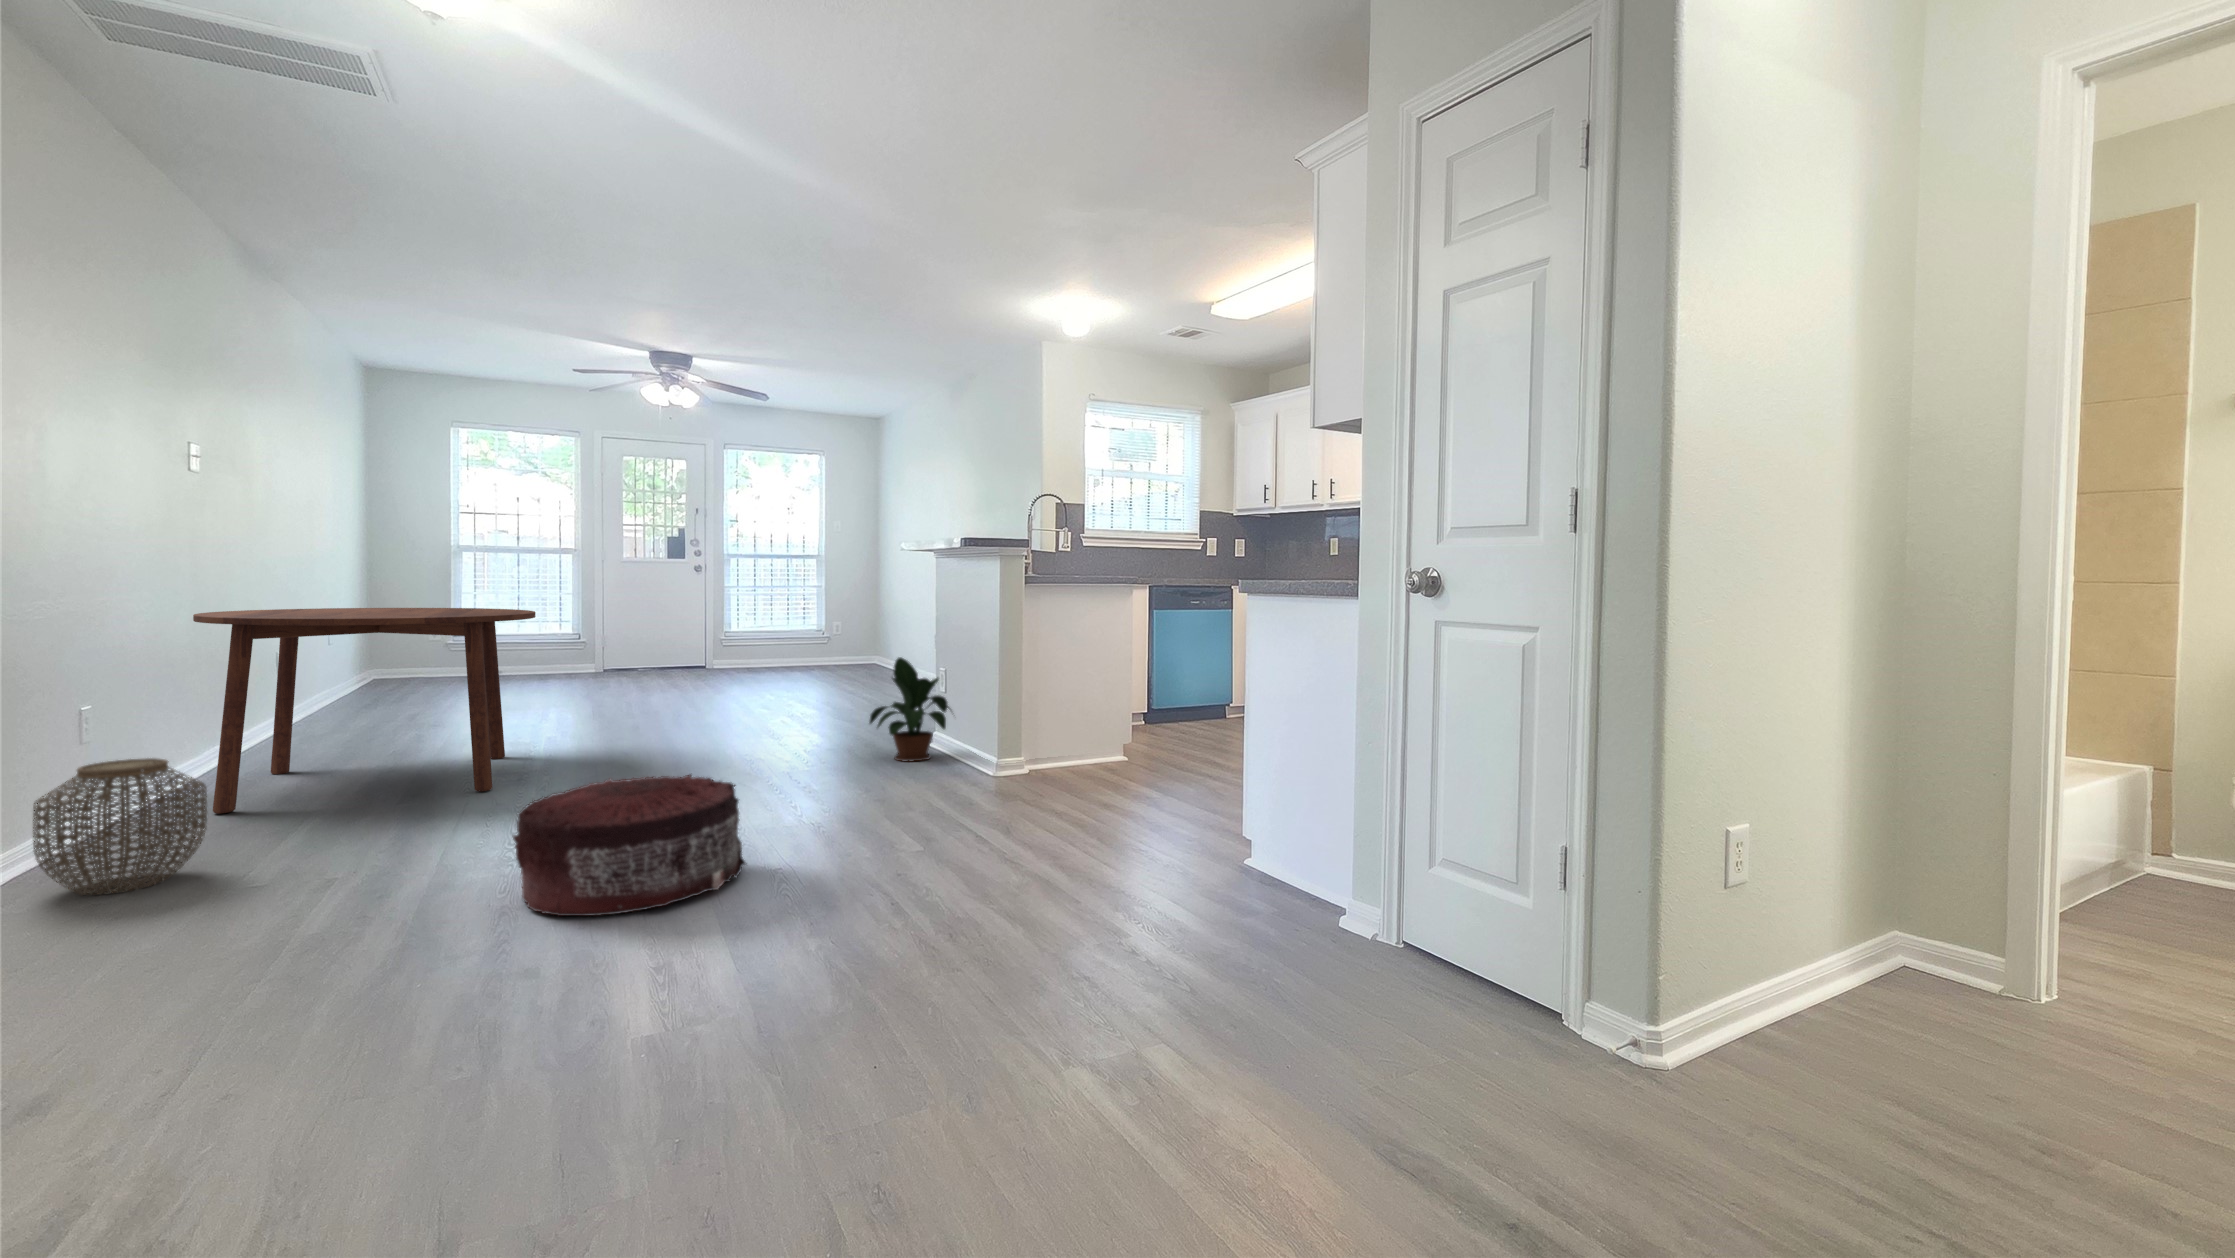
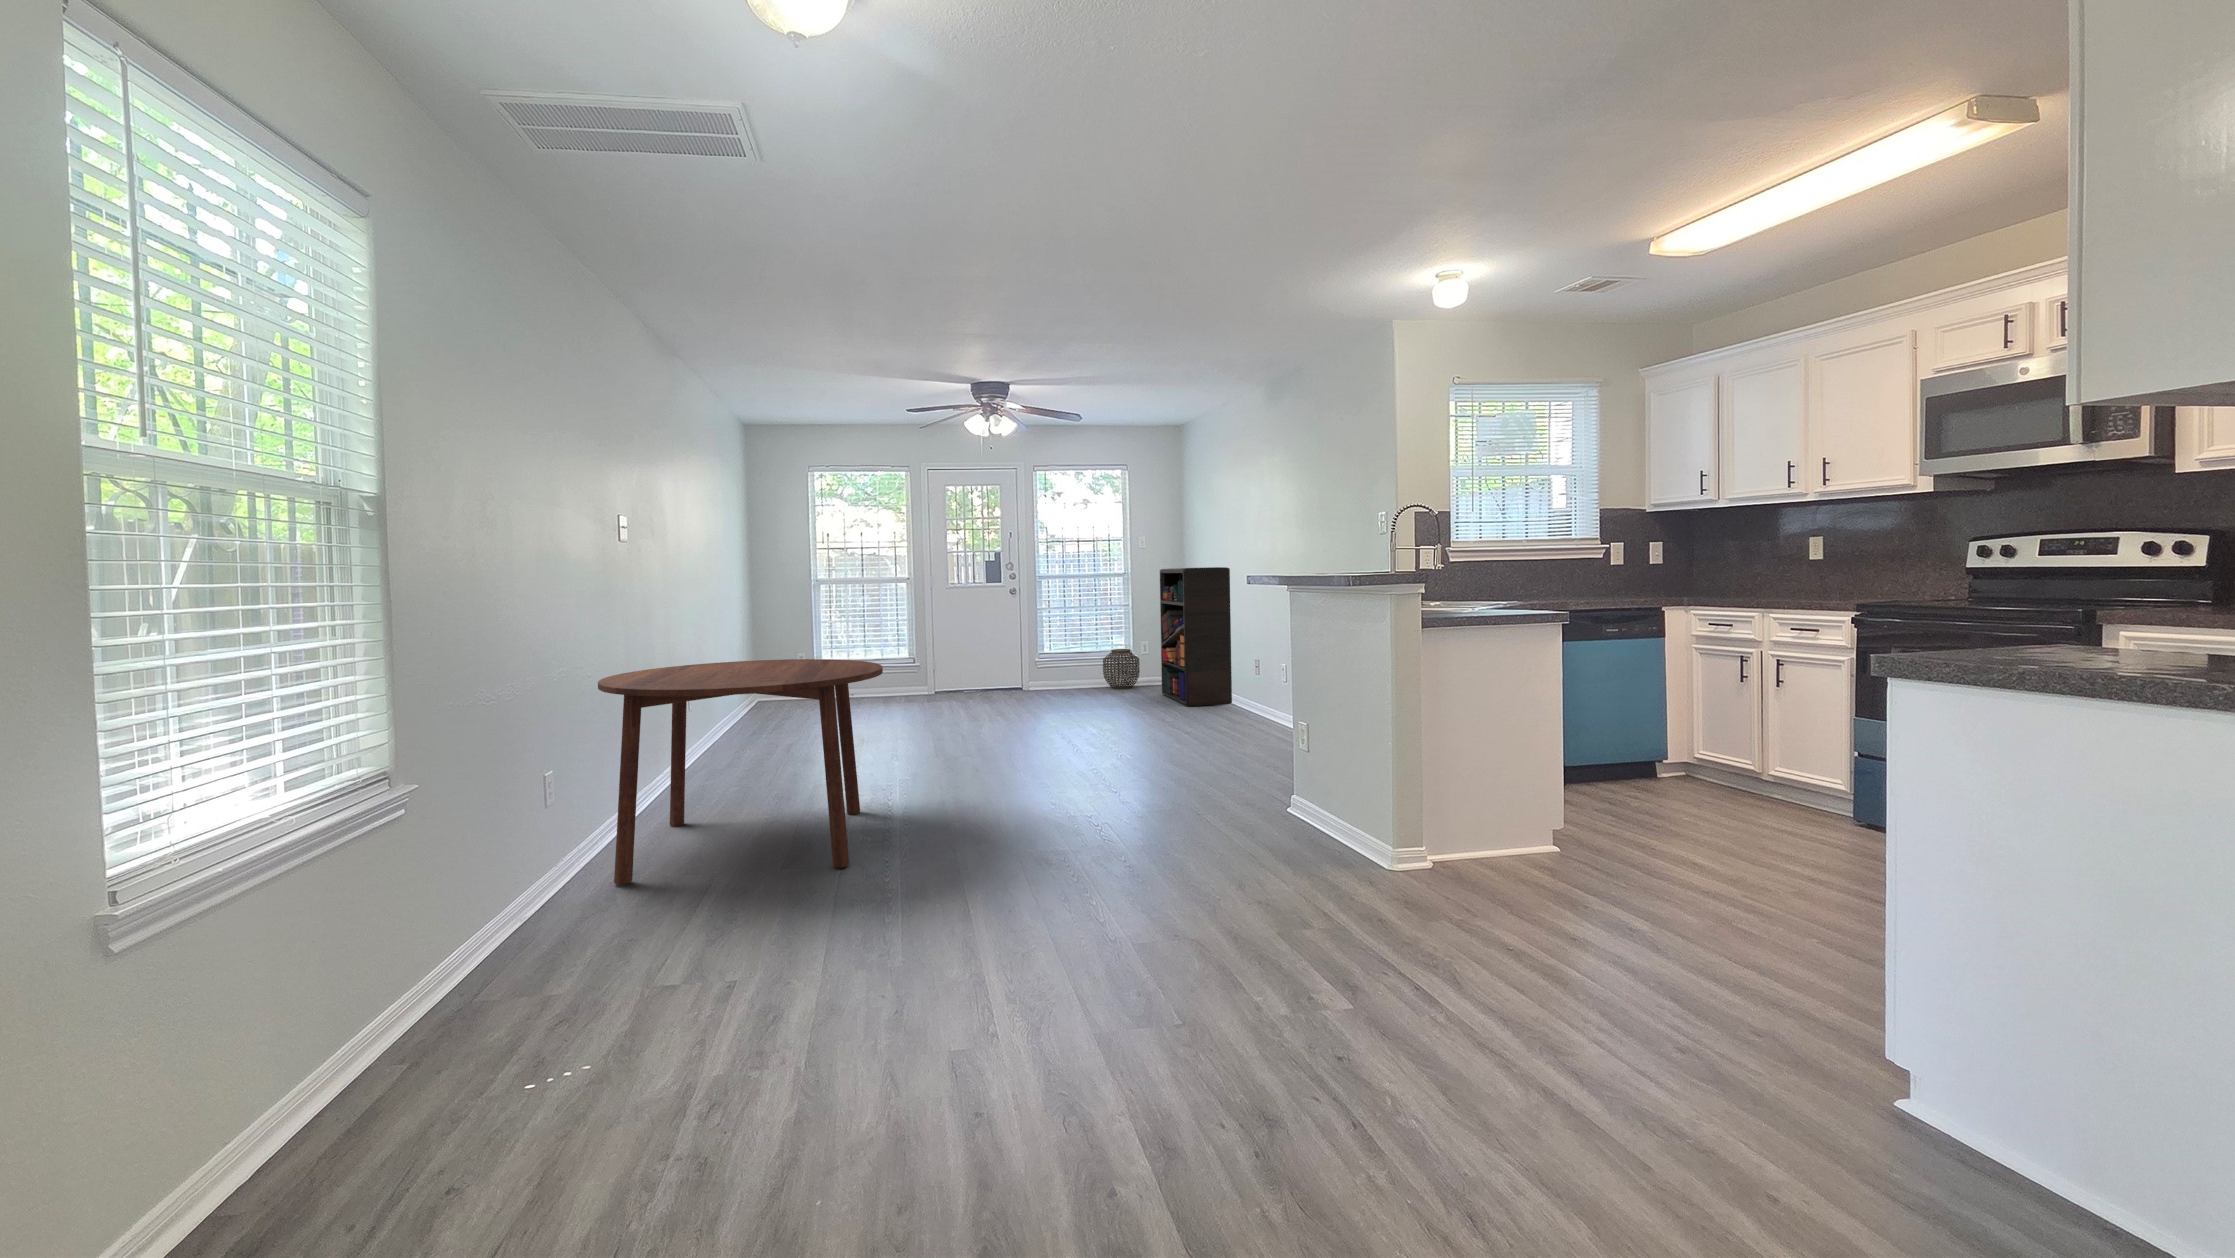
bookshelf: none [853,549,919,679] -> present [1160,567,1232,706]
potted plant: present [870,657,951,762] -> none [1225,713,1331,845]
woven basket: present [33,758,207,895] -> present [1103,649,1140,689]
pouf: present [513,775,746,916] -> none [867,917,1150,1167]

